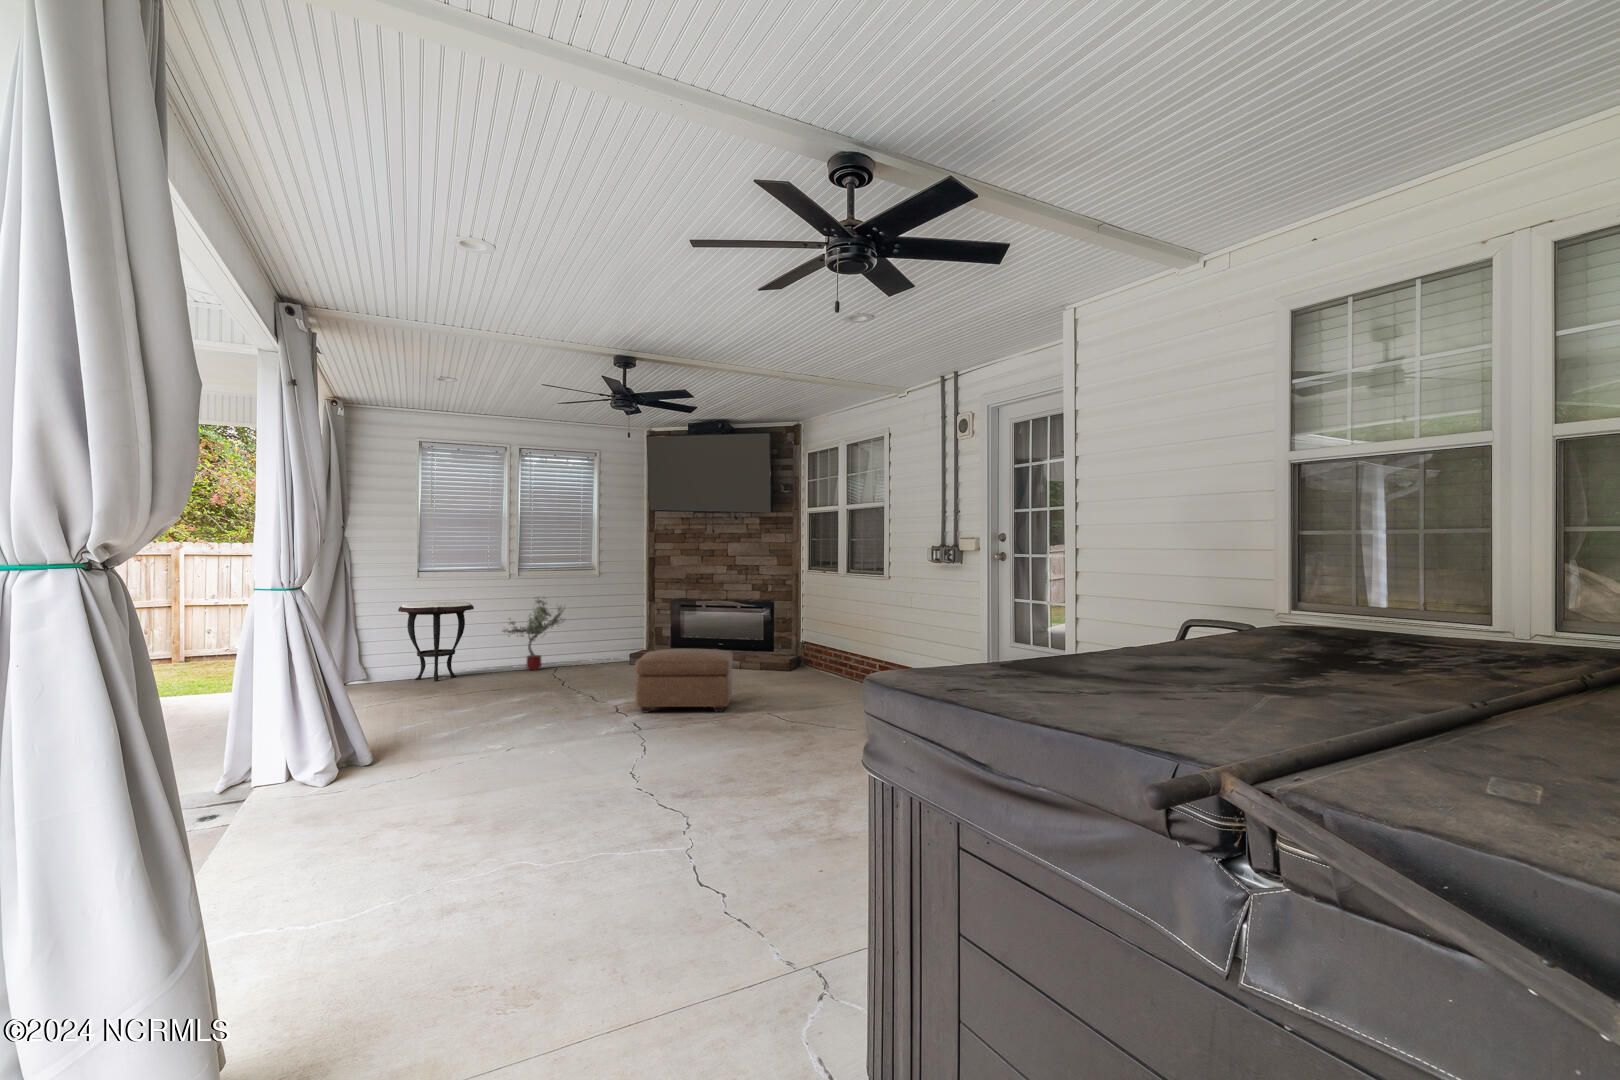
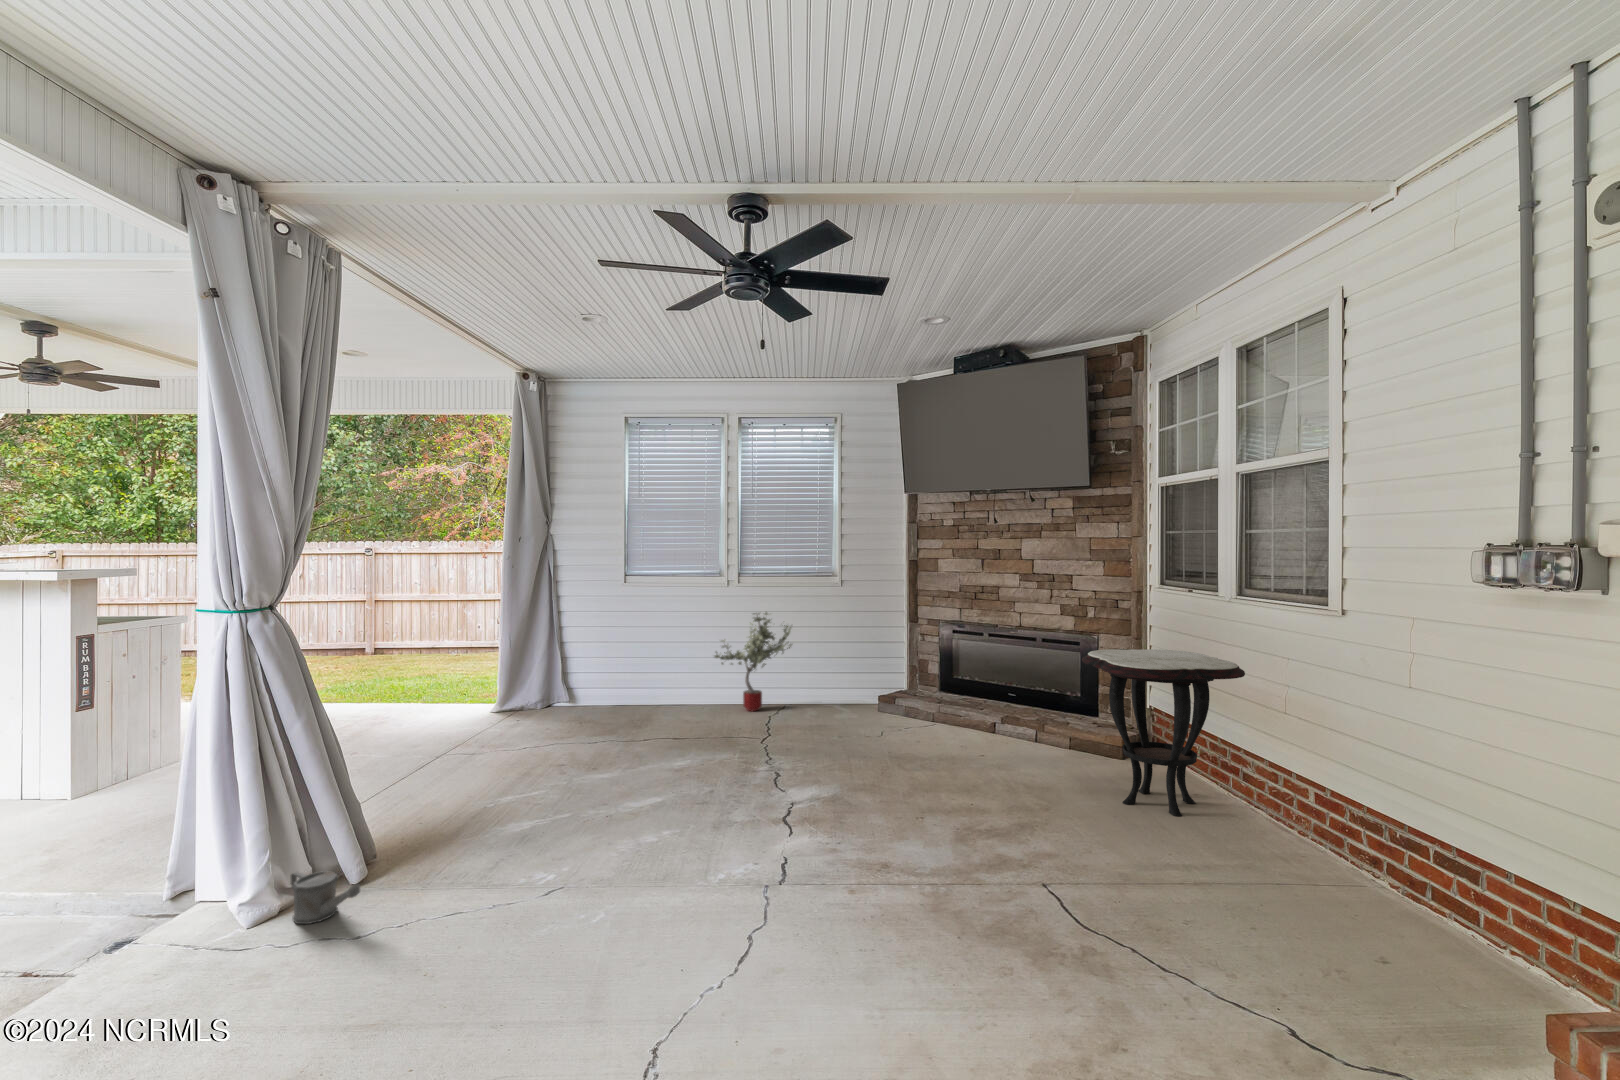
side table: present [398,602,474,681] -> present [1082,649,1245,816]
ottoman: present [635,649,733,713] -> none [806,722,993,865]
watering can: none [349,740,411,769] -> present [290,871,360,924]

